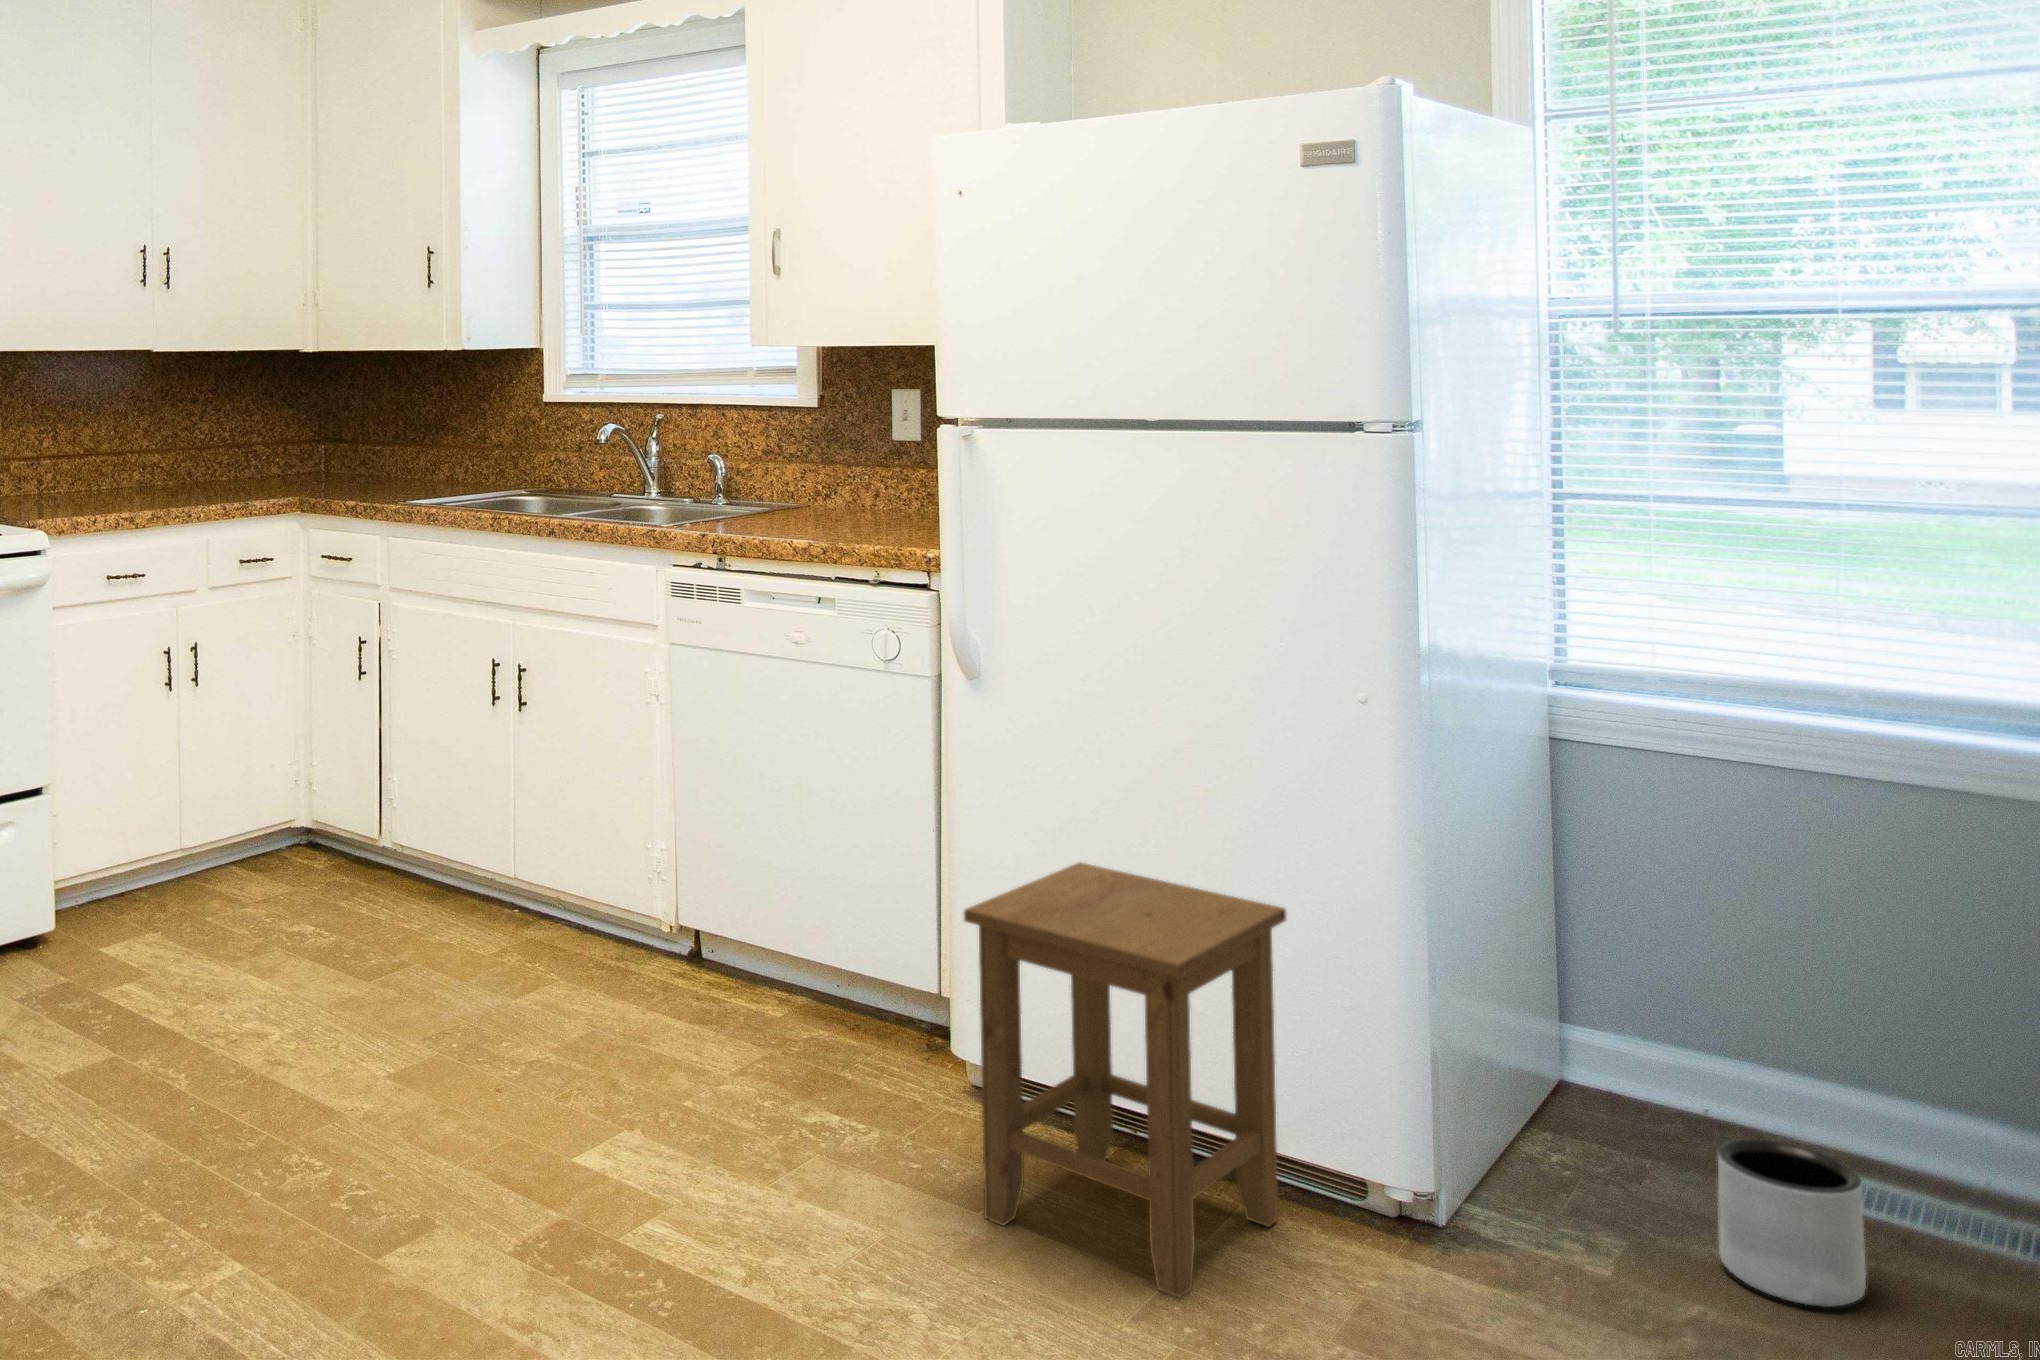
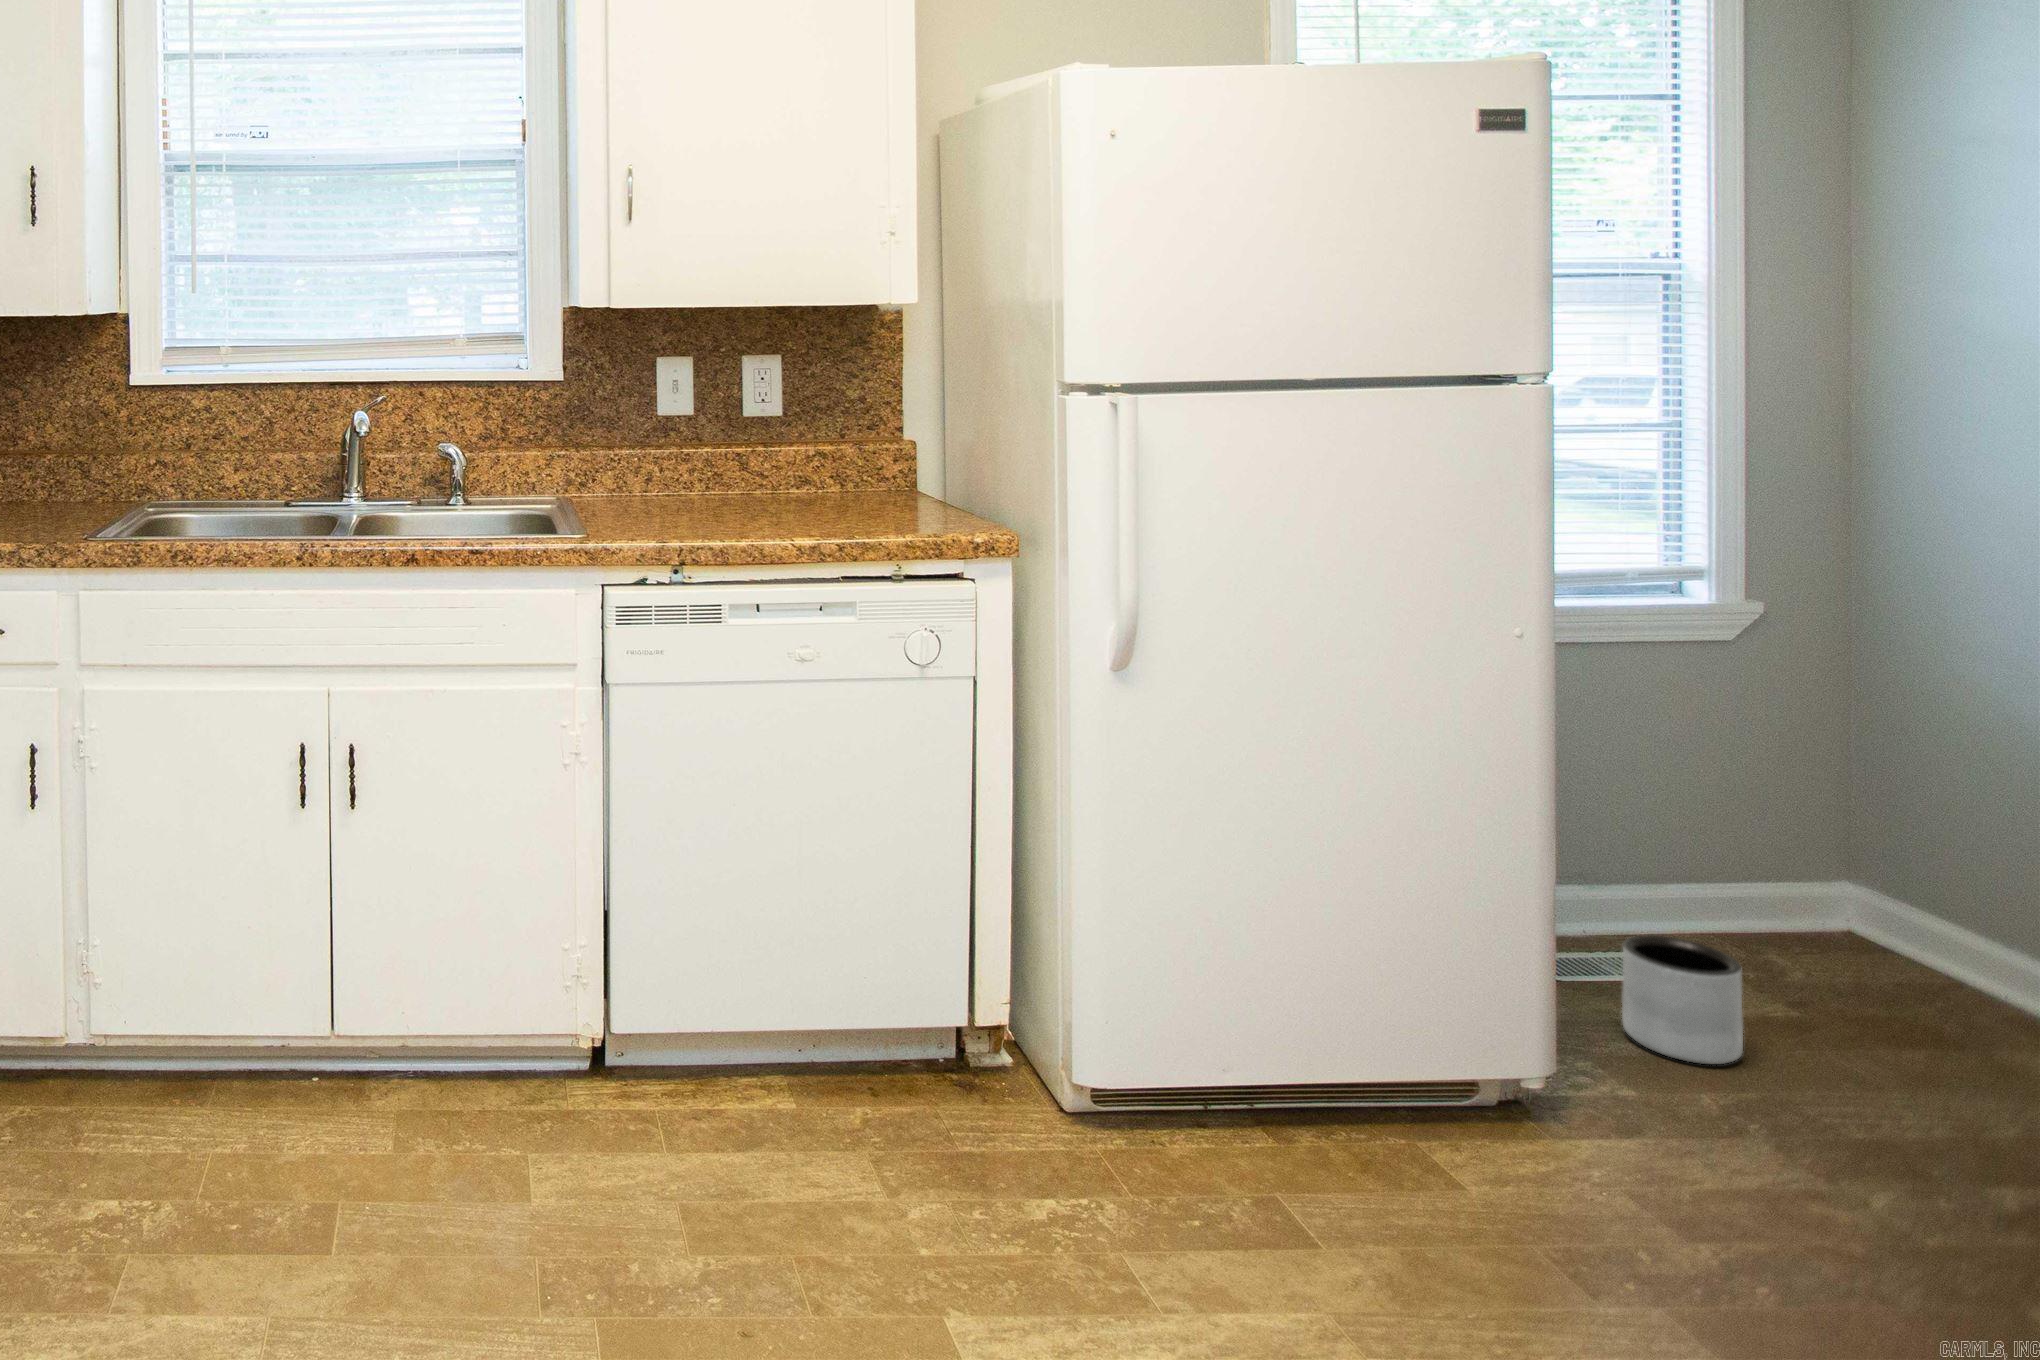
stool: present [964,863,1286,1297] -> none [1254,847,1637,1284]

